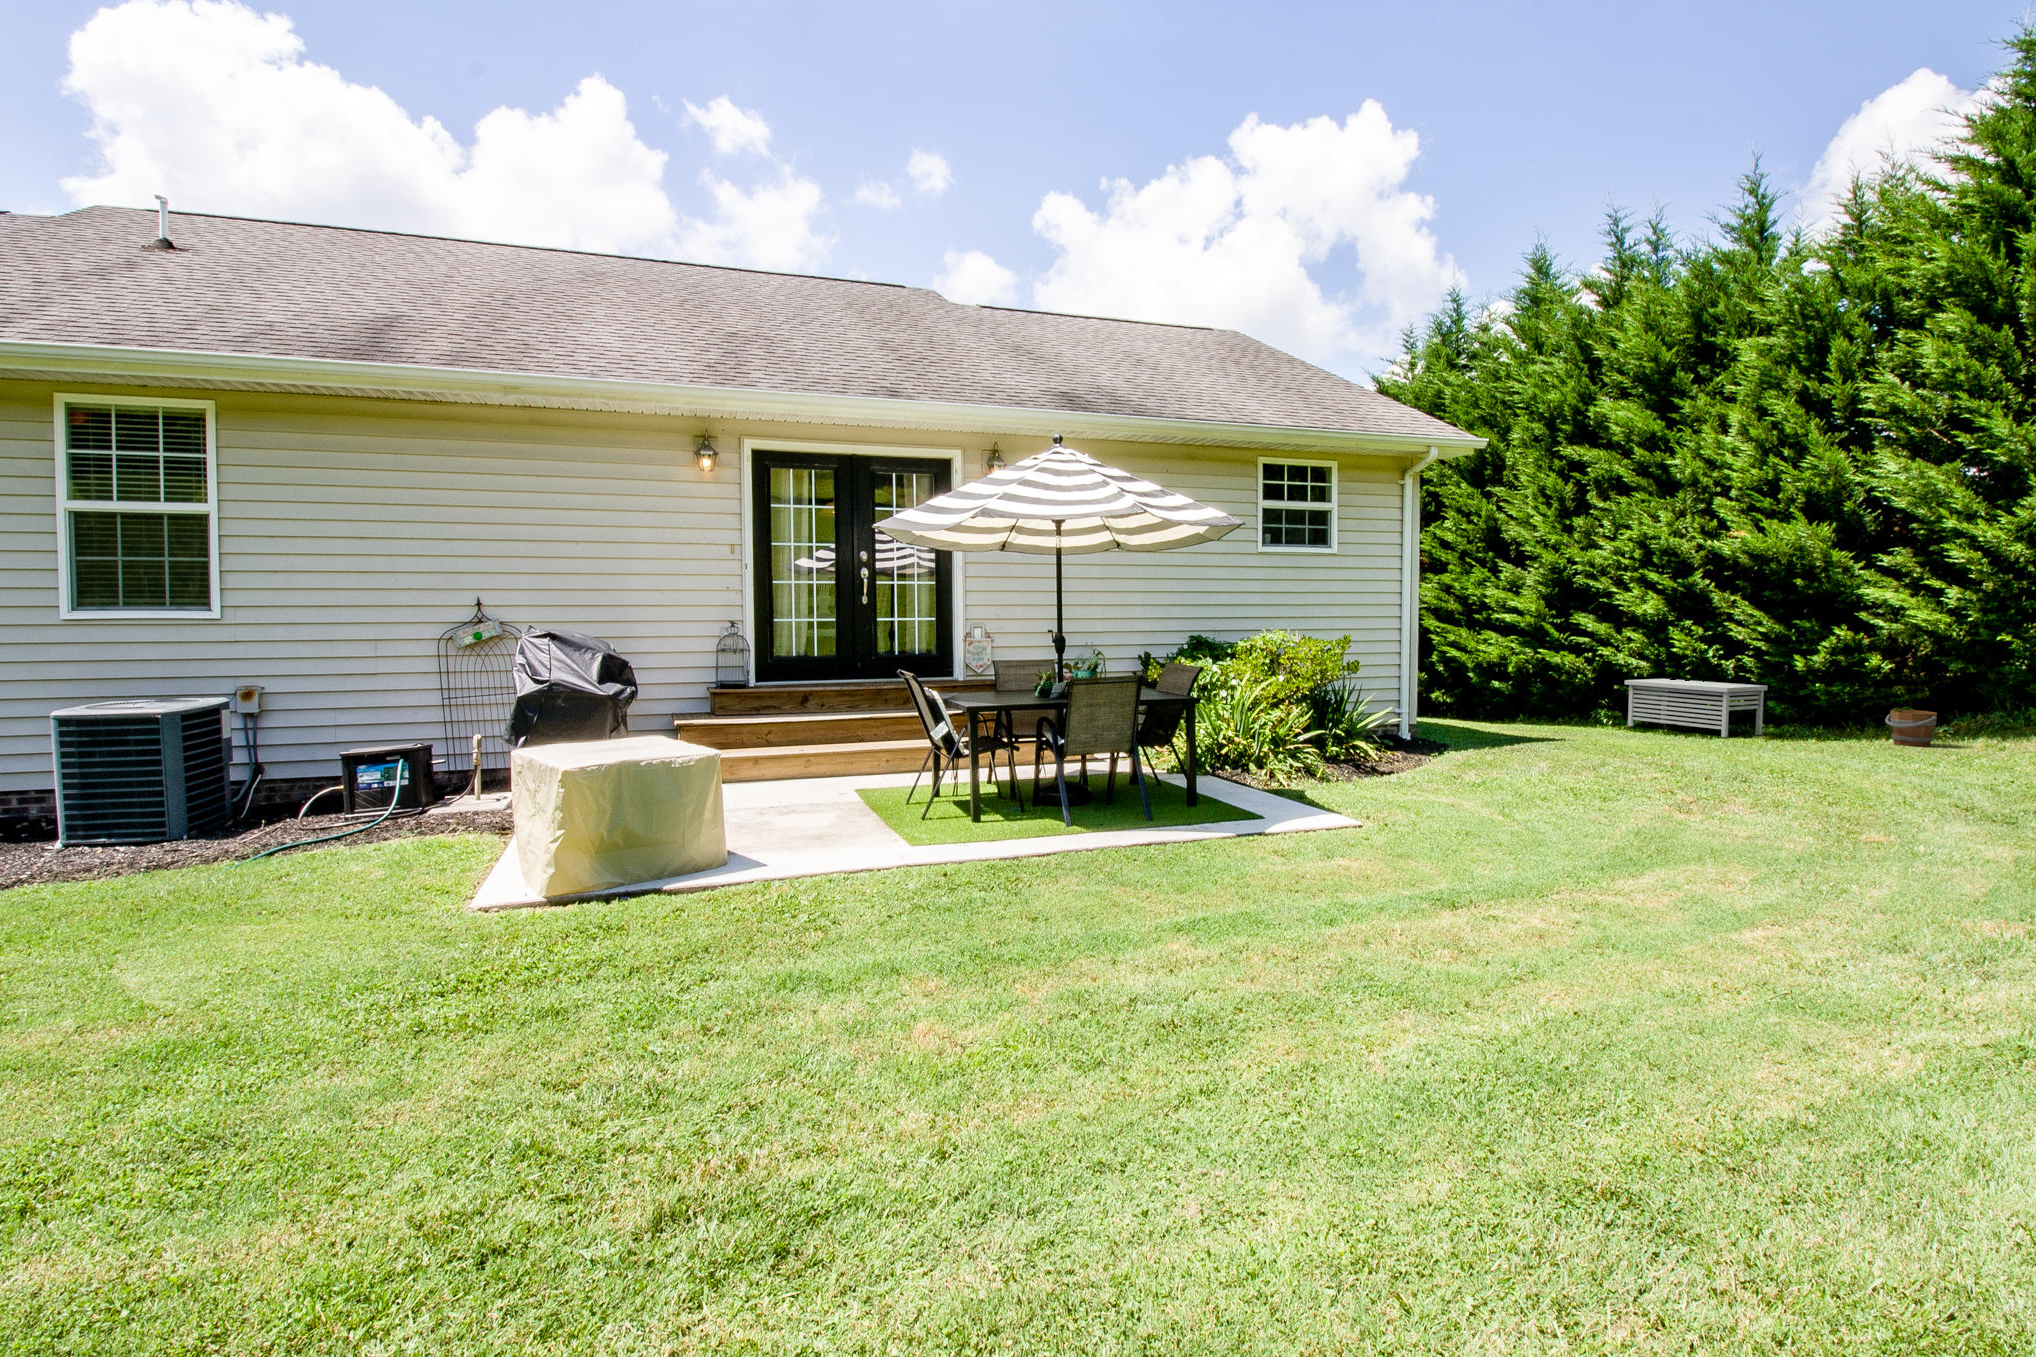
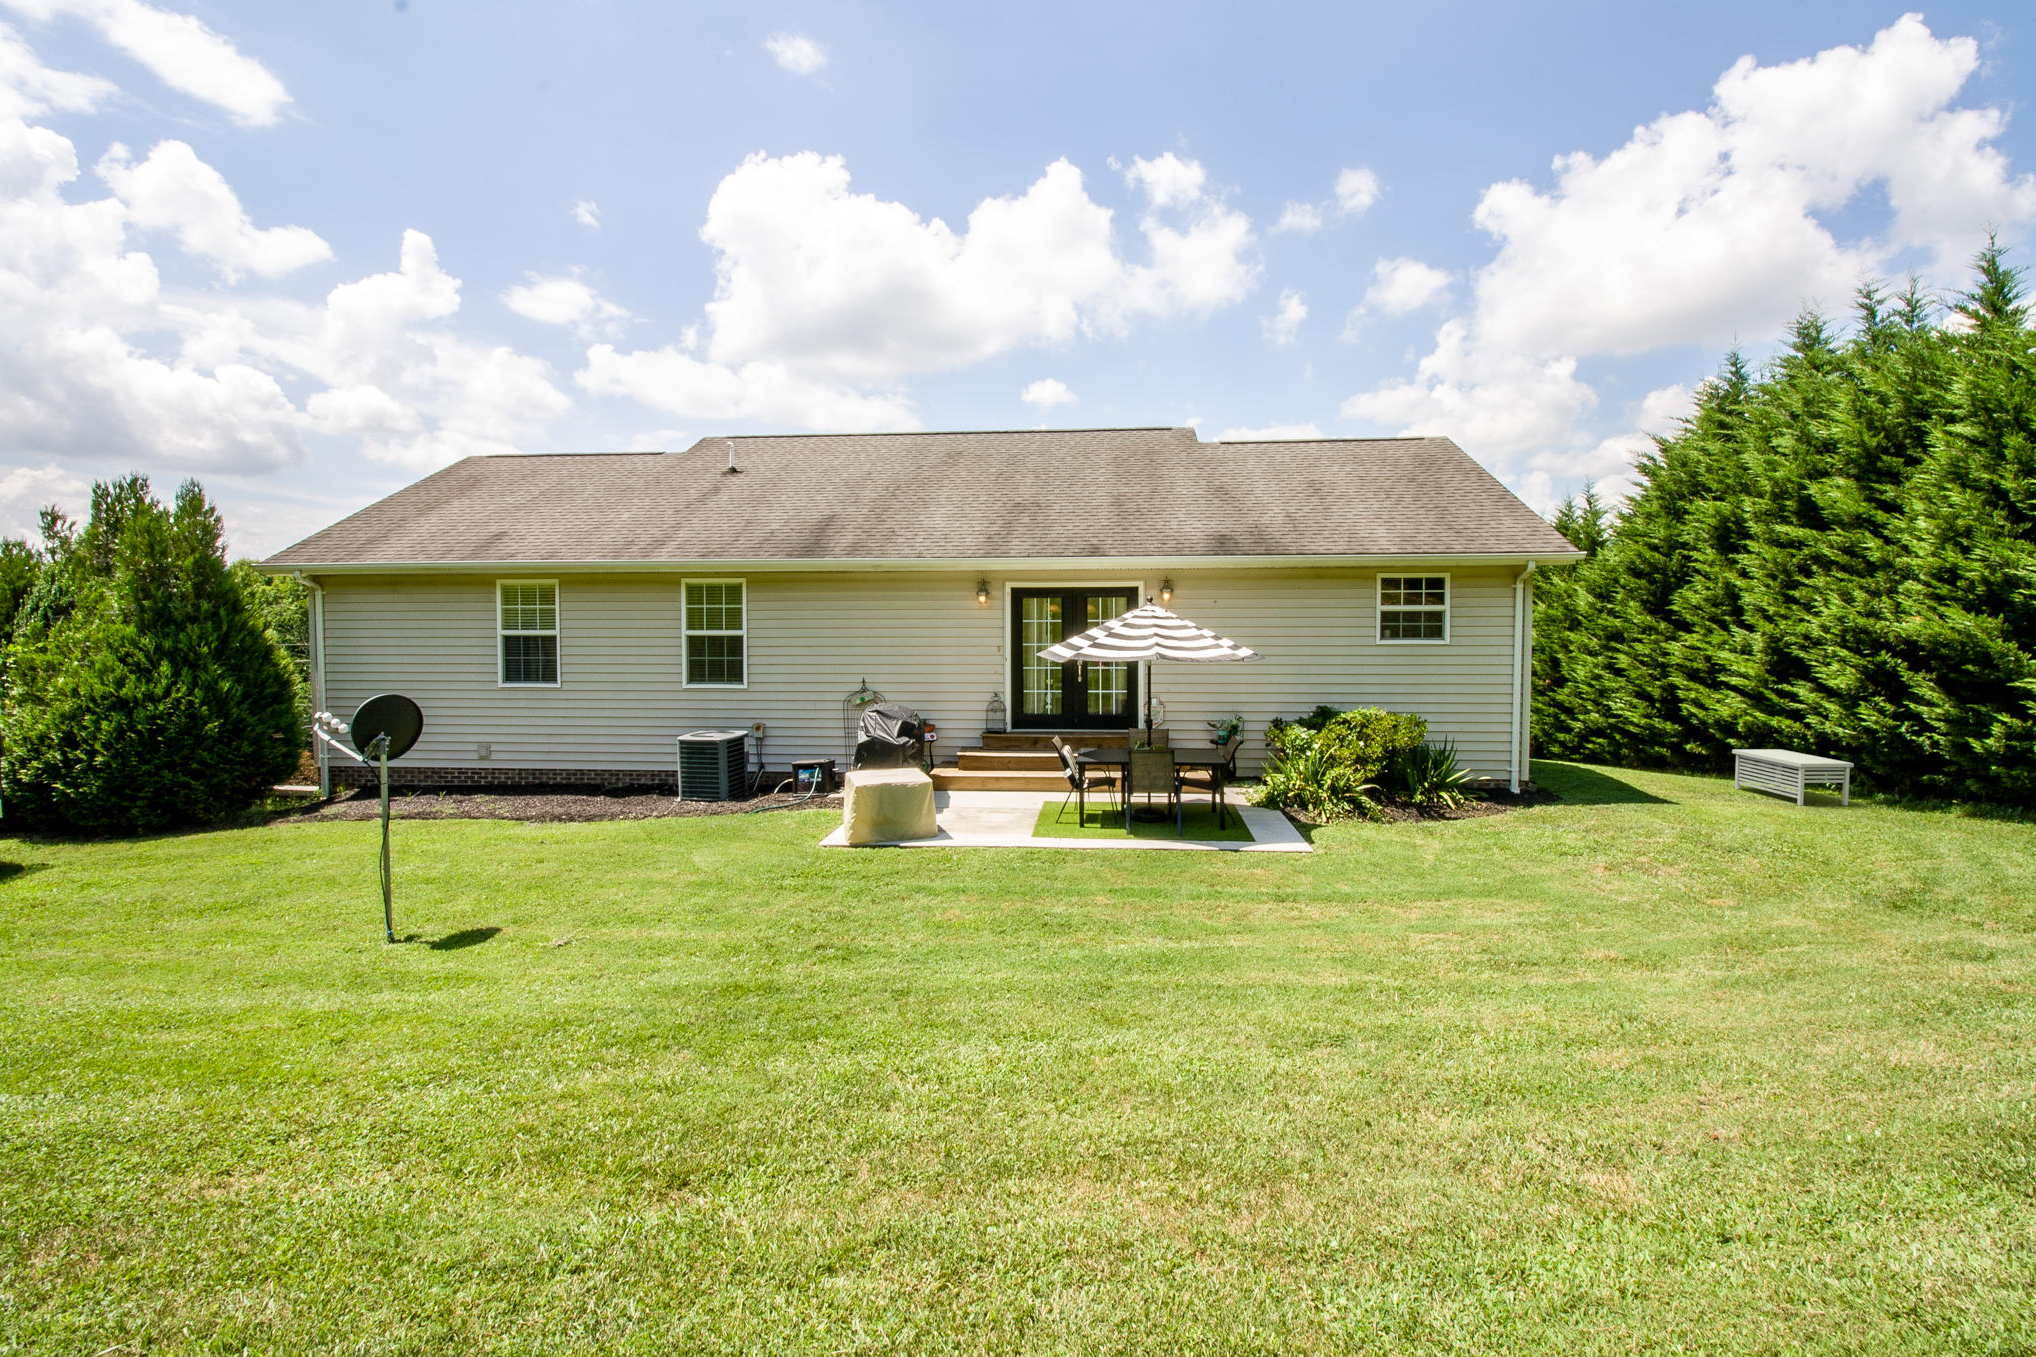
bucket: present [1885,710,1937,746] -> none [1955,793,2006,828]

